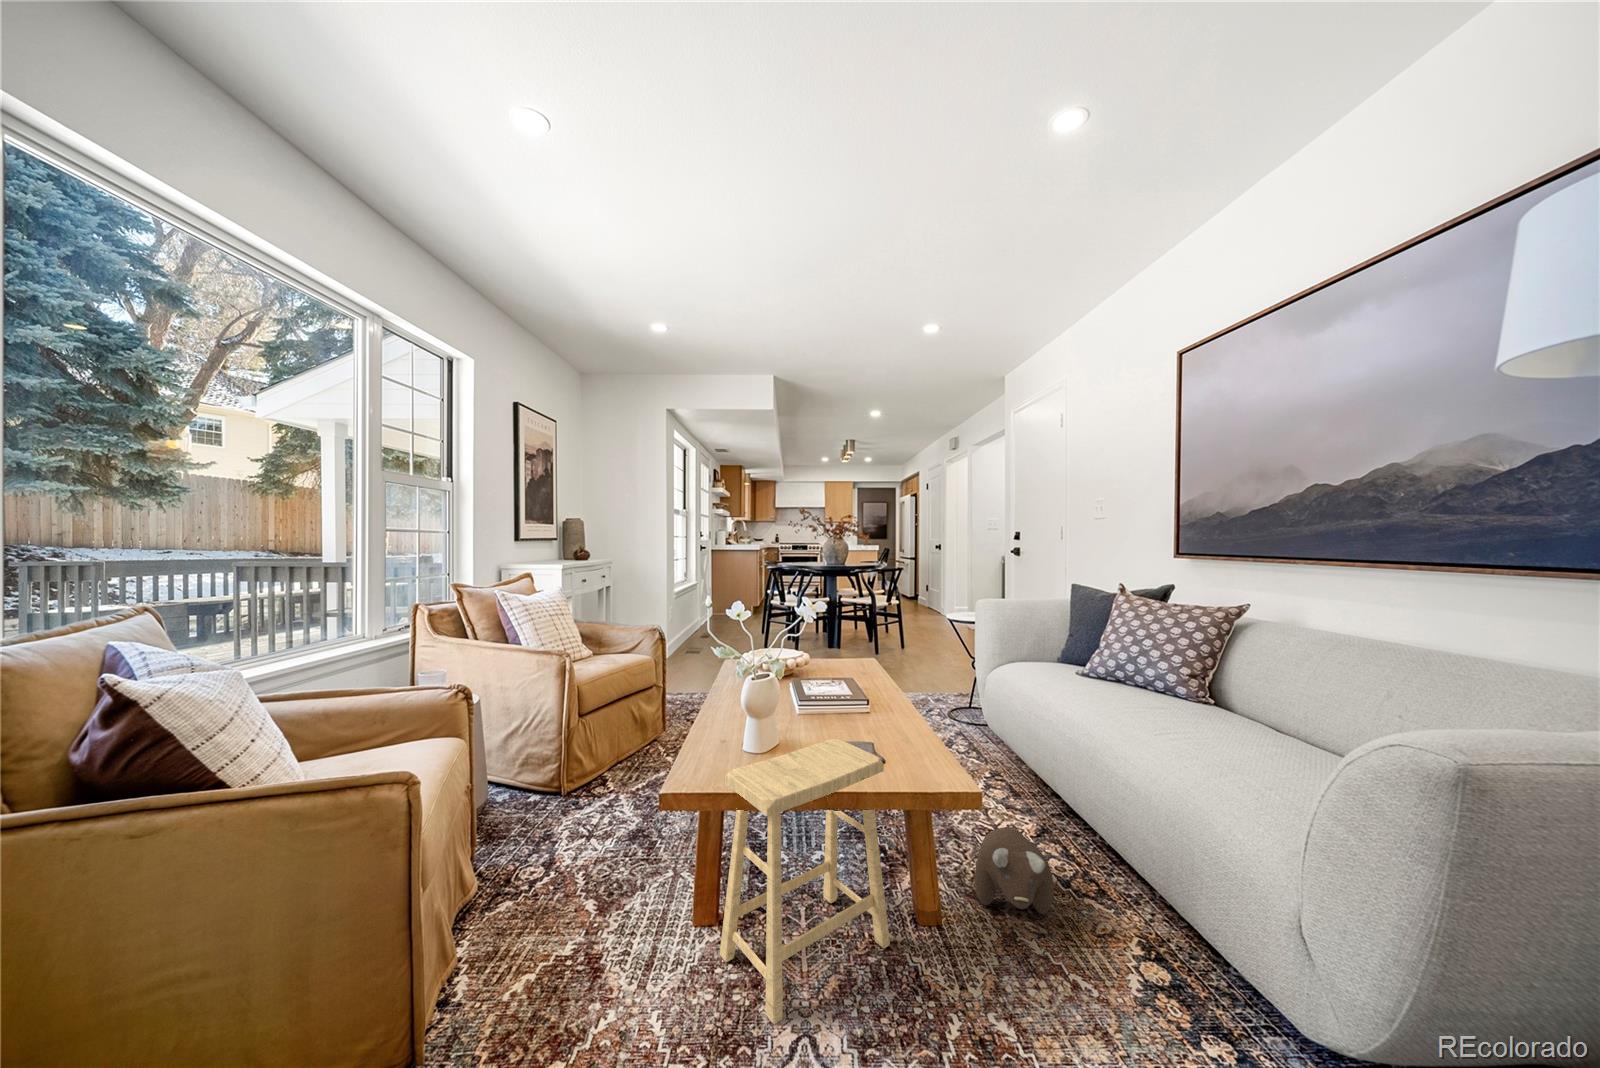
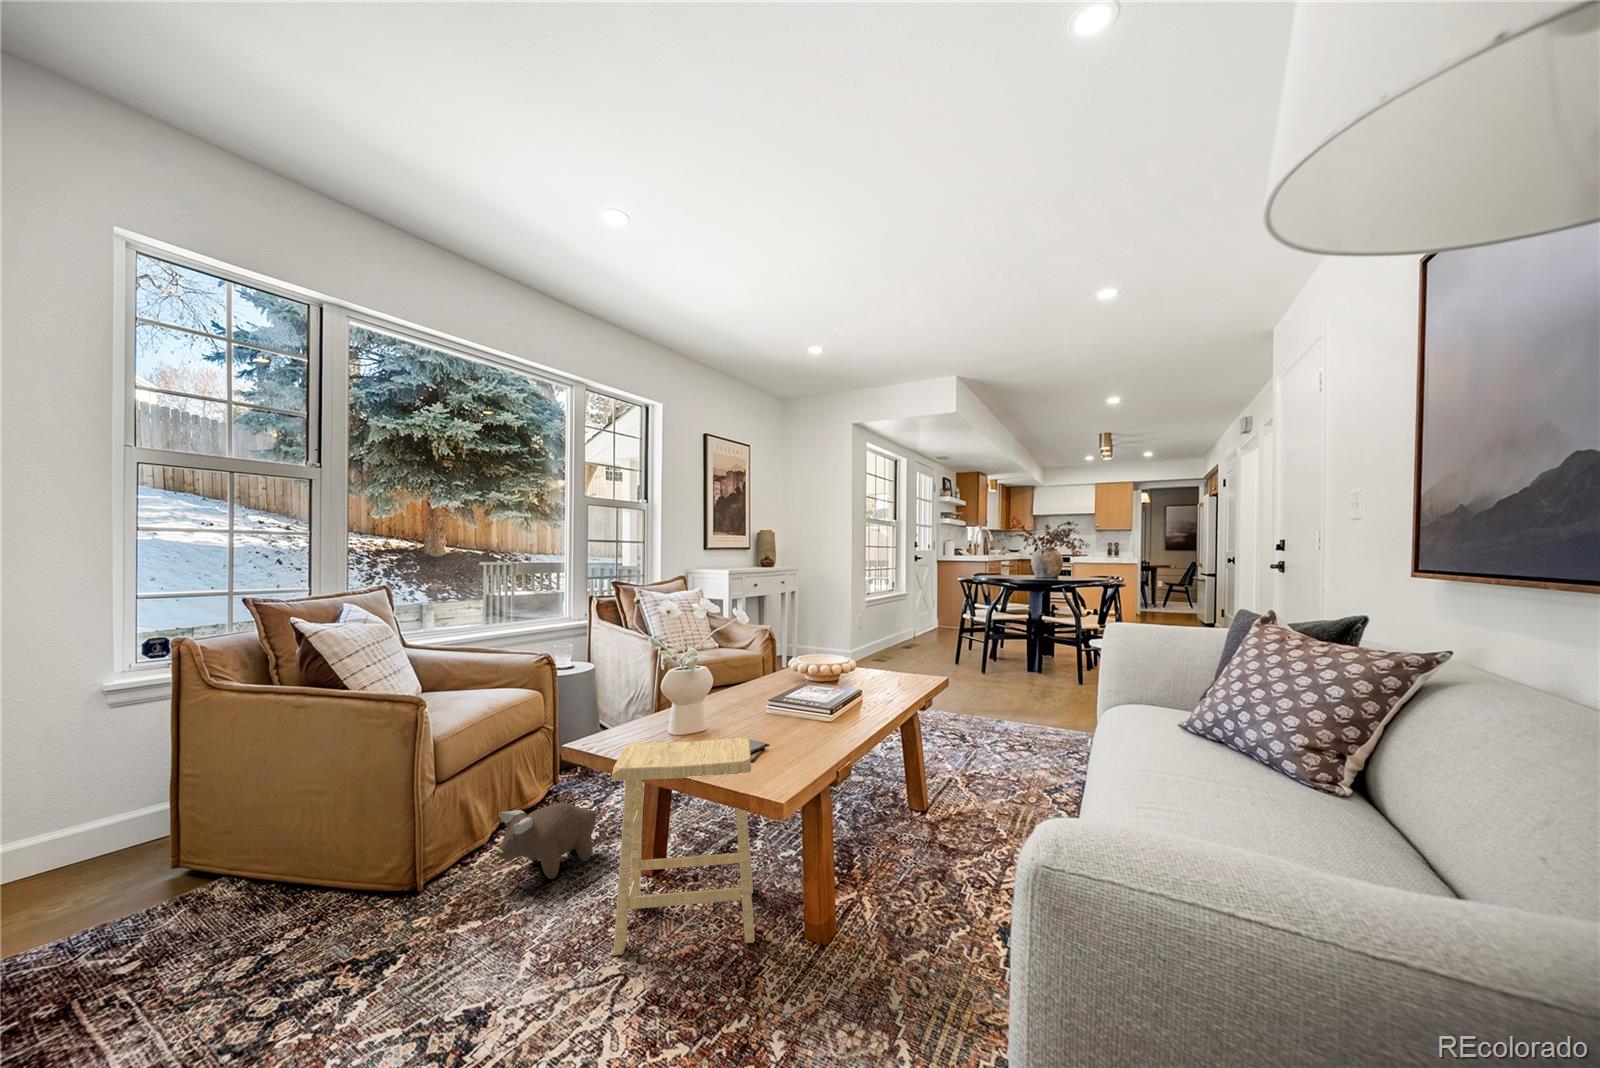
plush toy: present [975,827,1054,914] -> present [495,803,596,879]

